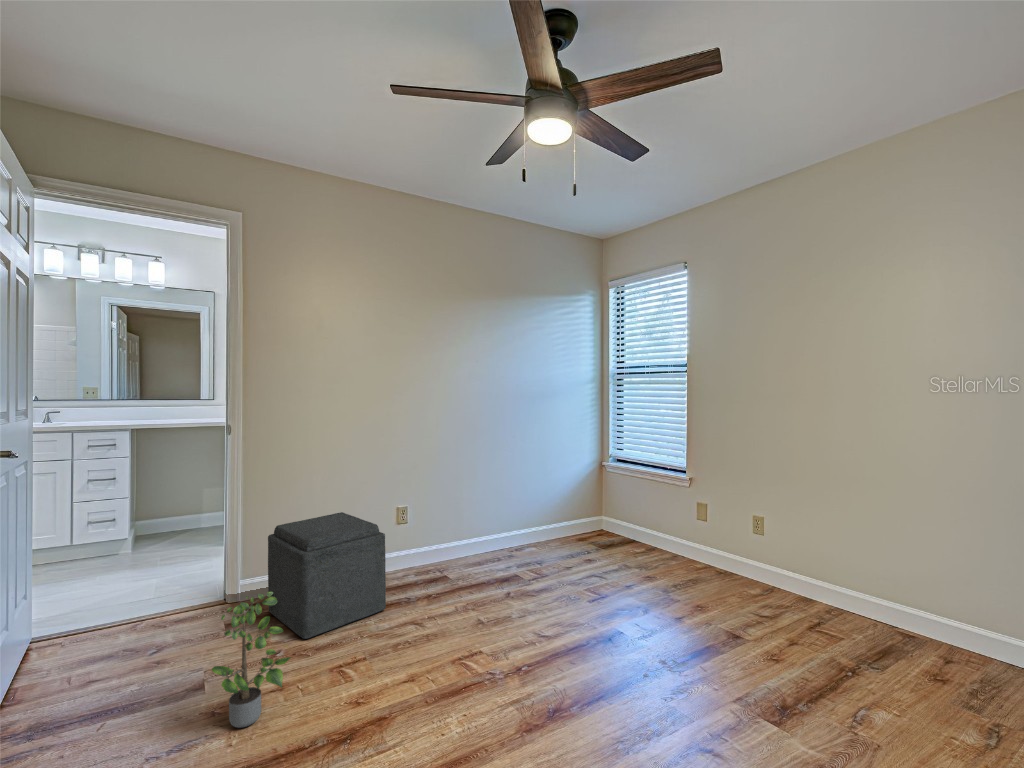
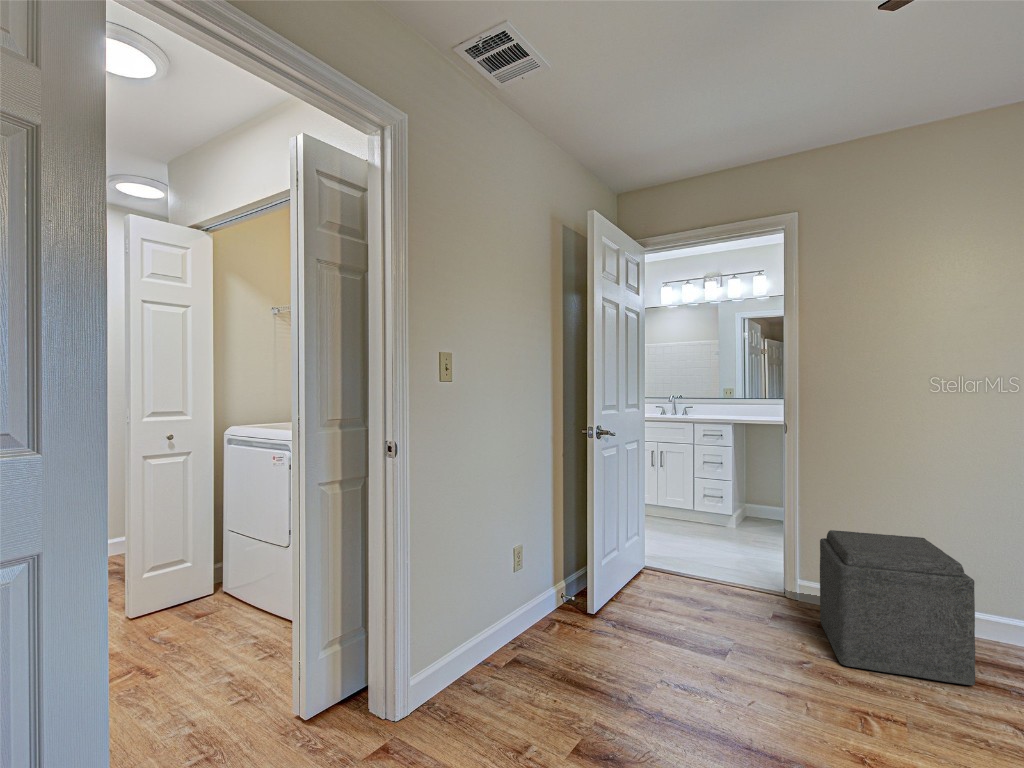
potted plant: present [212,592,290,728] -> none [714,578,796,707]

